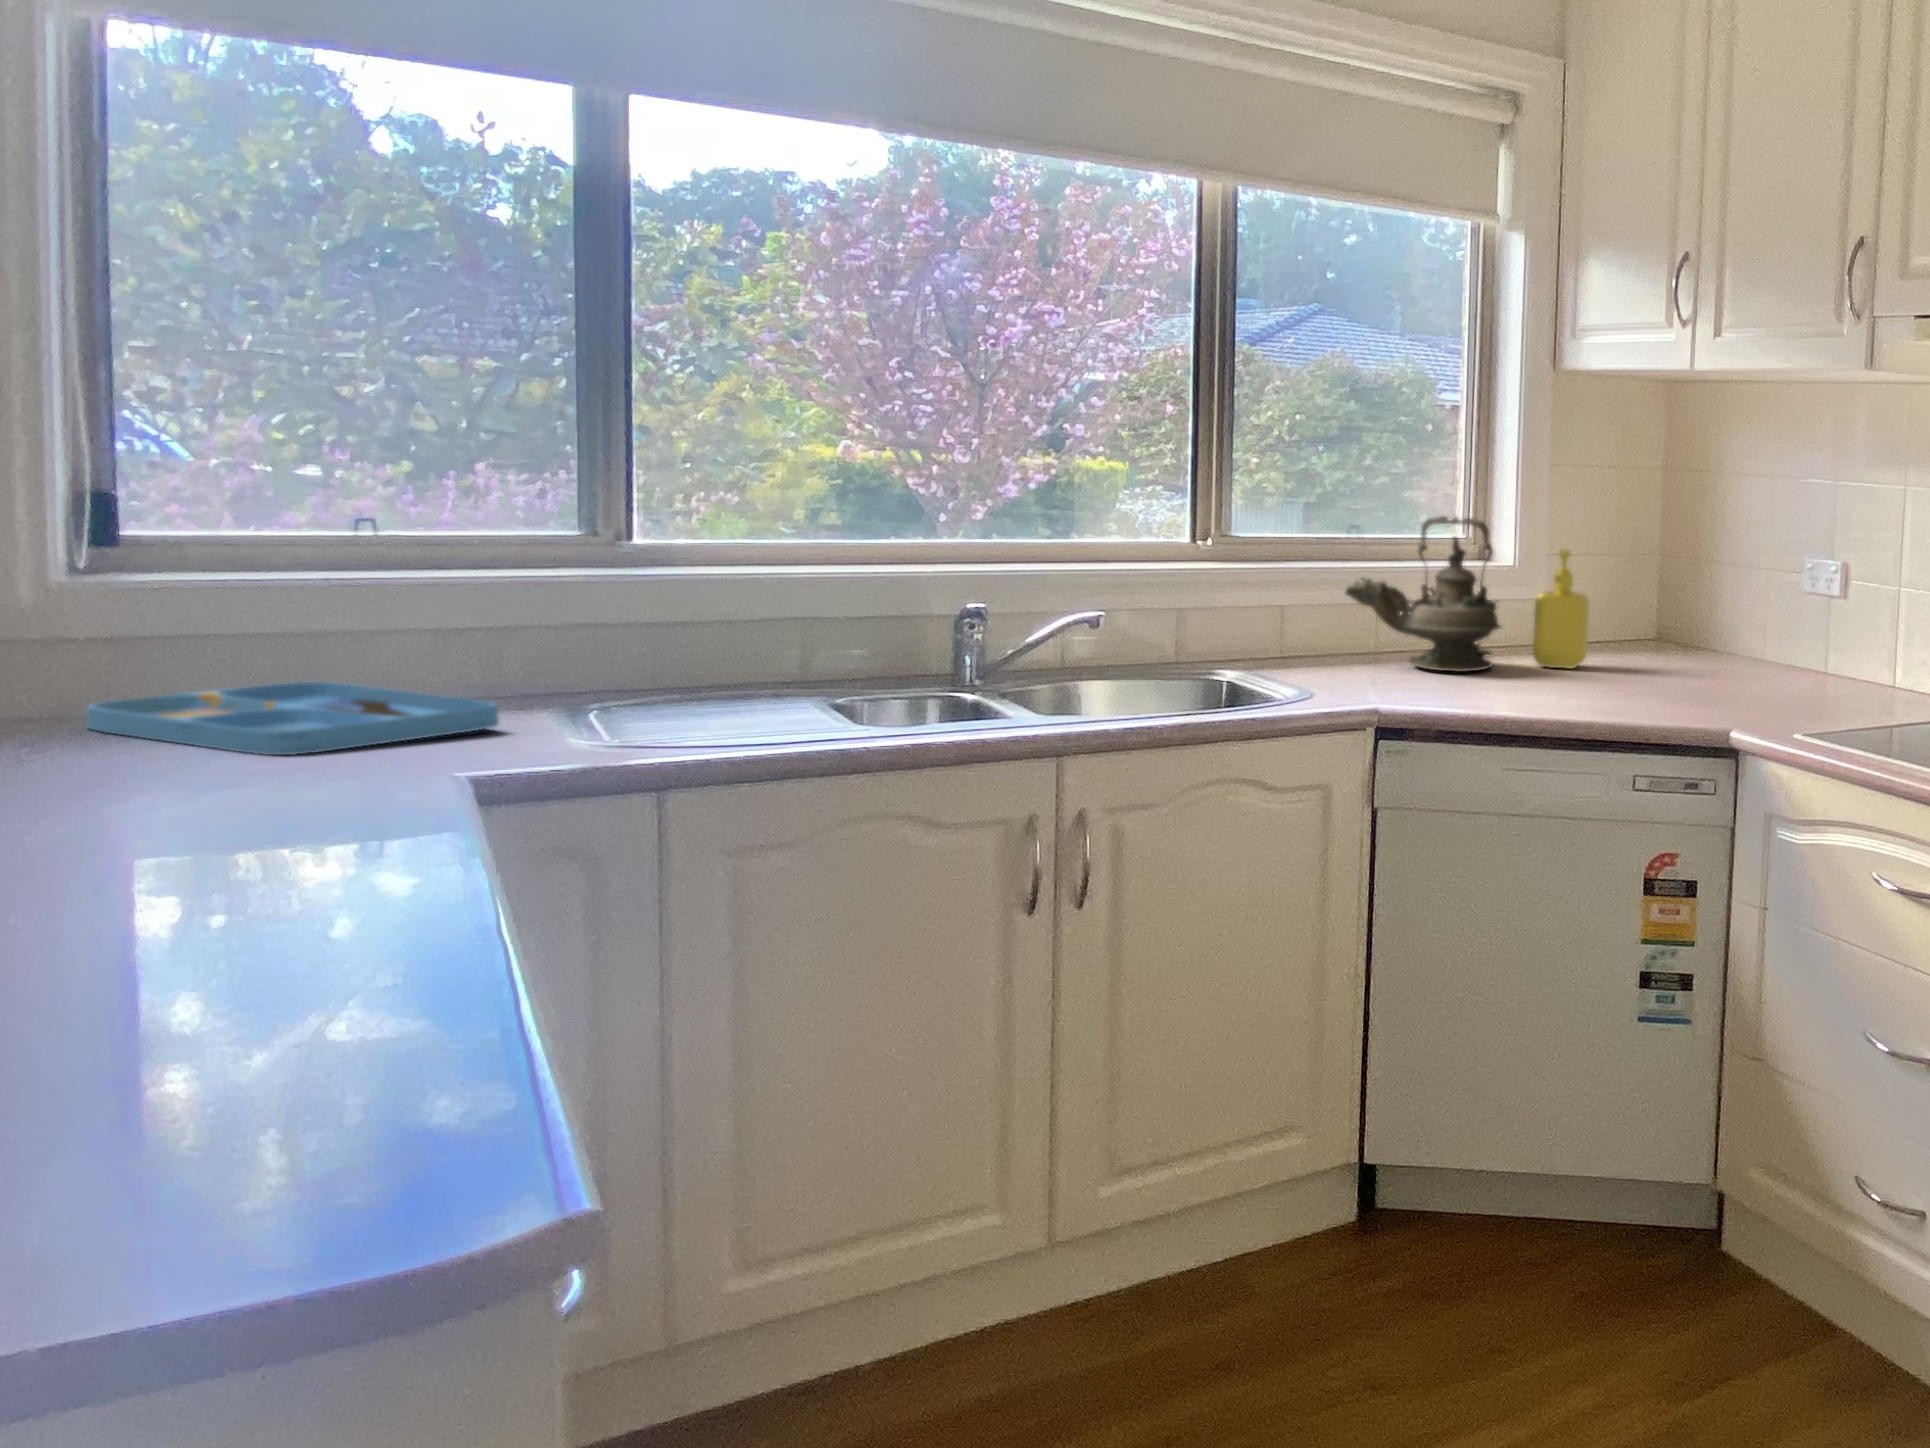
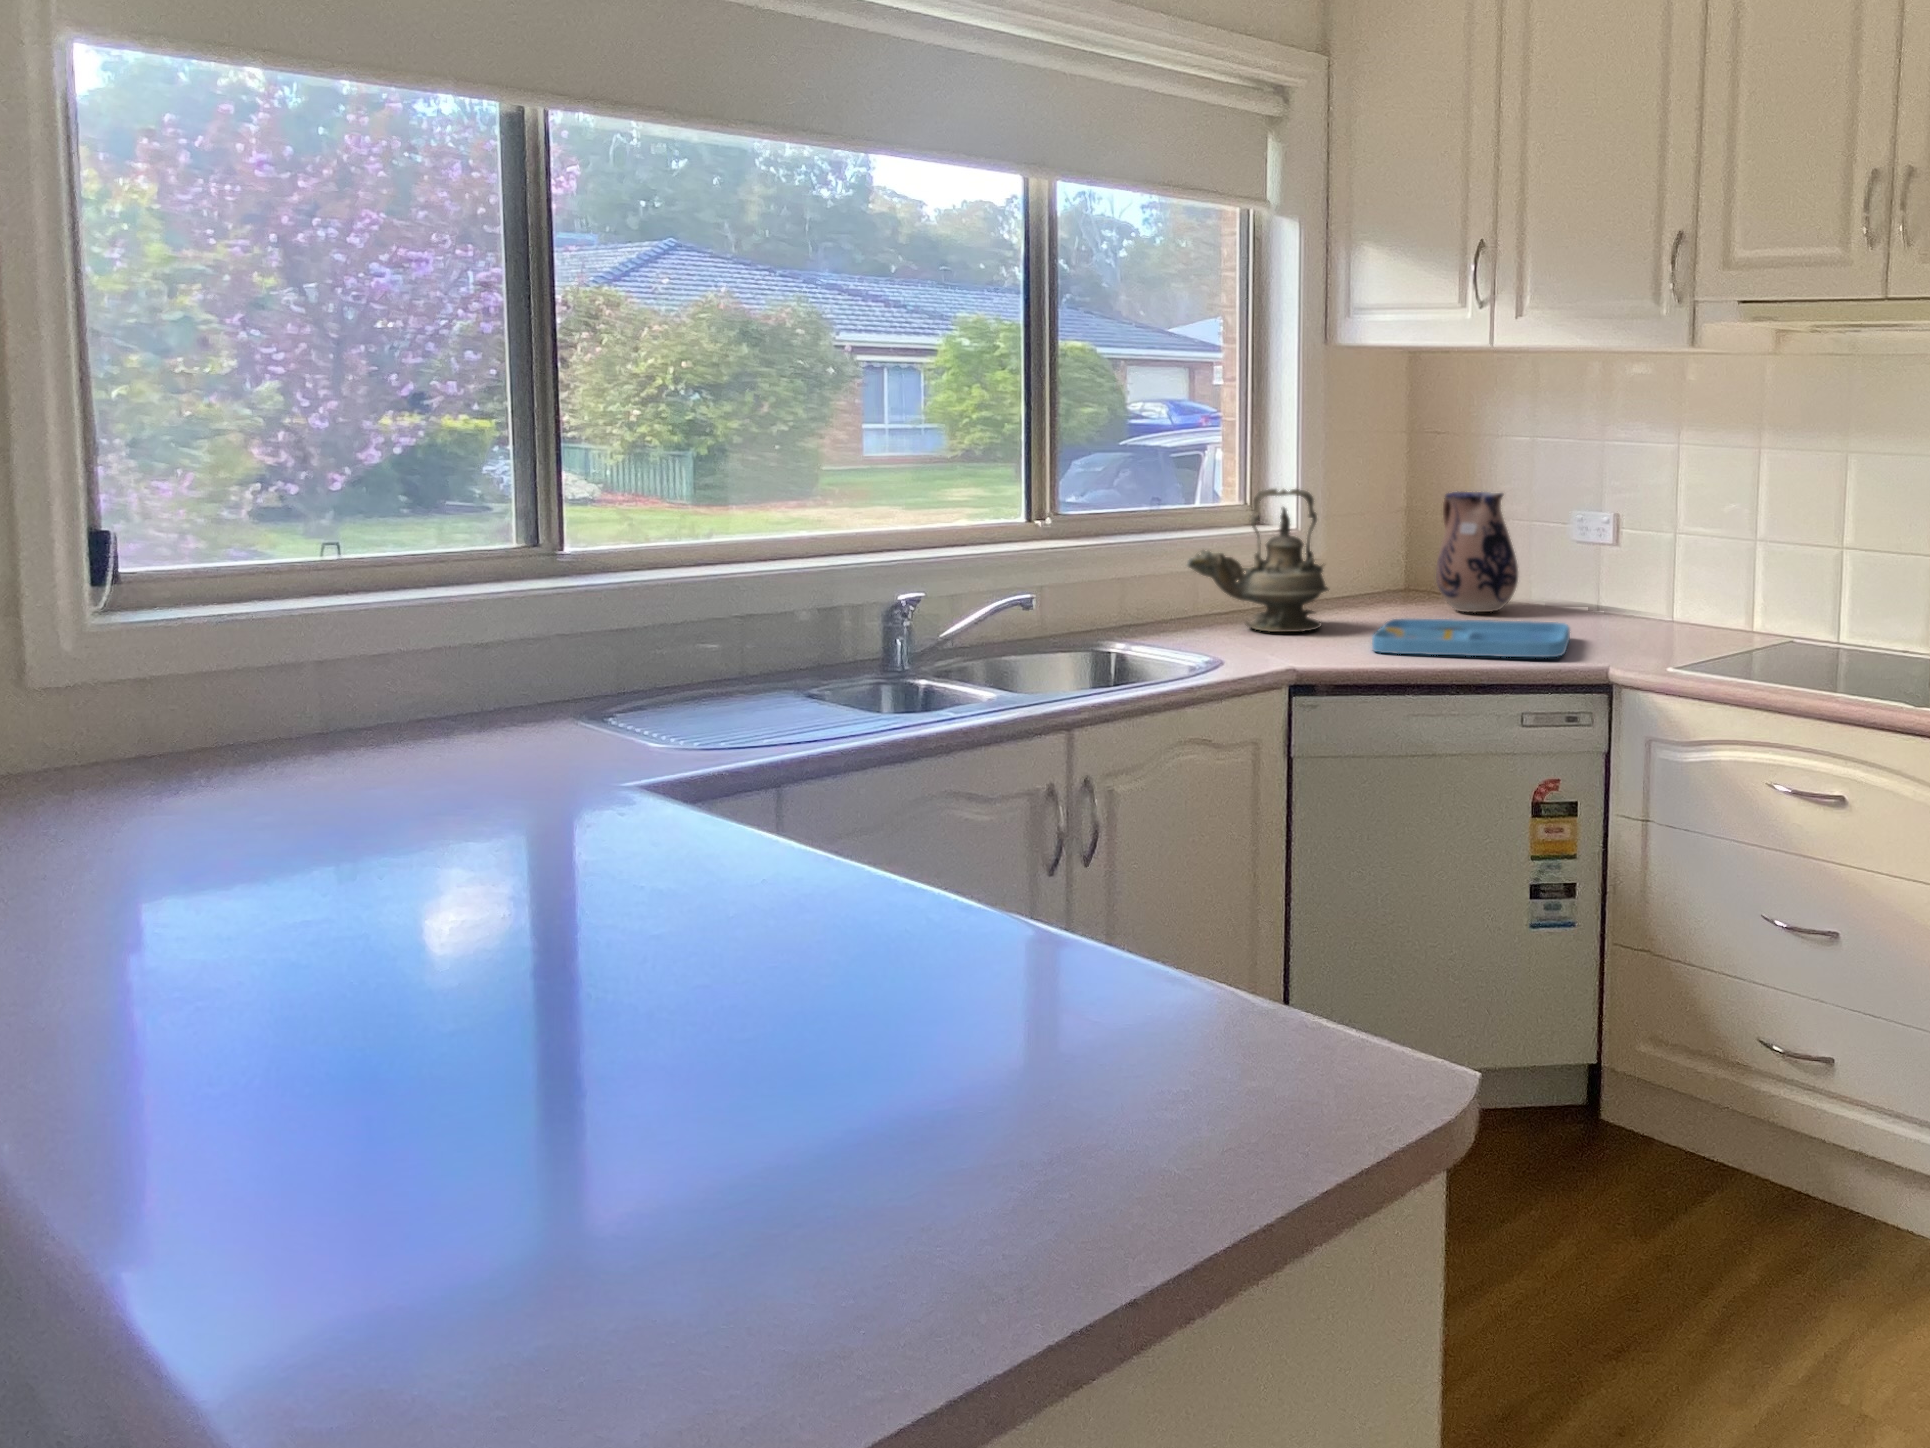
ceramic pitcher: none [1646,535,1737,667] -> present [1436,492,1518,612]
soap dispenser: present [1533,550,1590,668] -> none [1347,512,1396,622]
tray: present [87,682,499,755] -> present [1372,619,1570,657]

